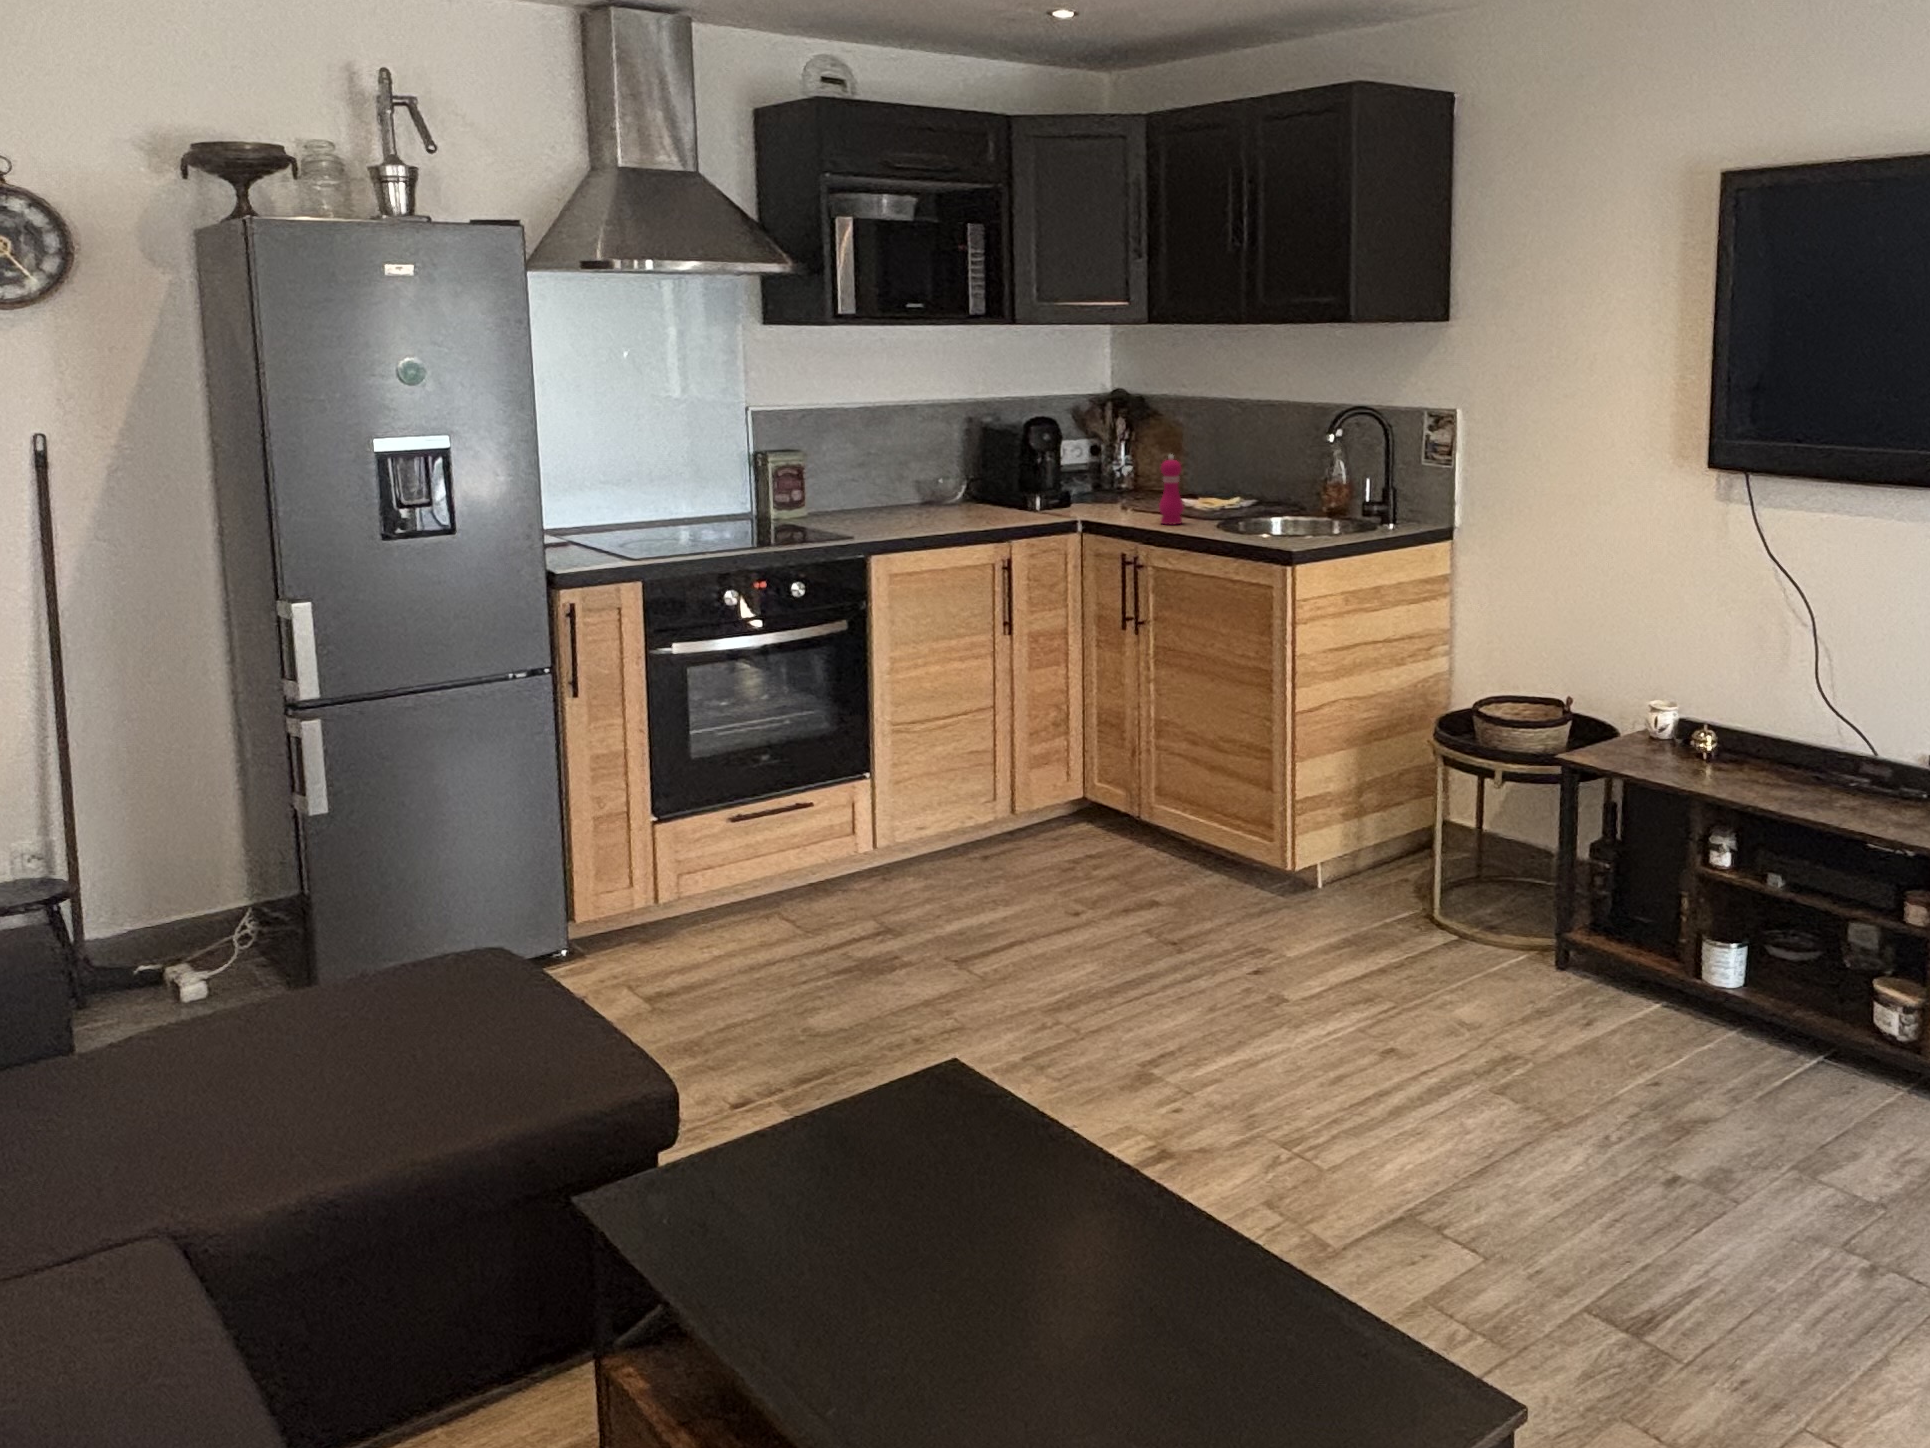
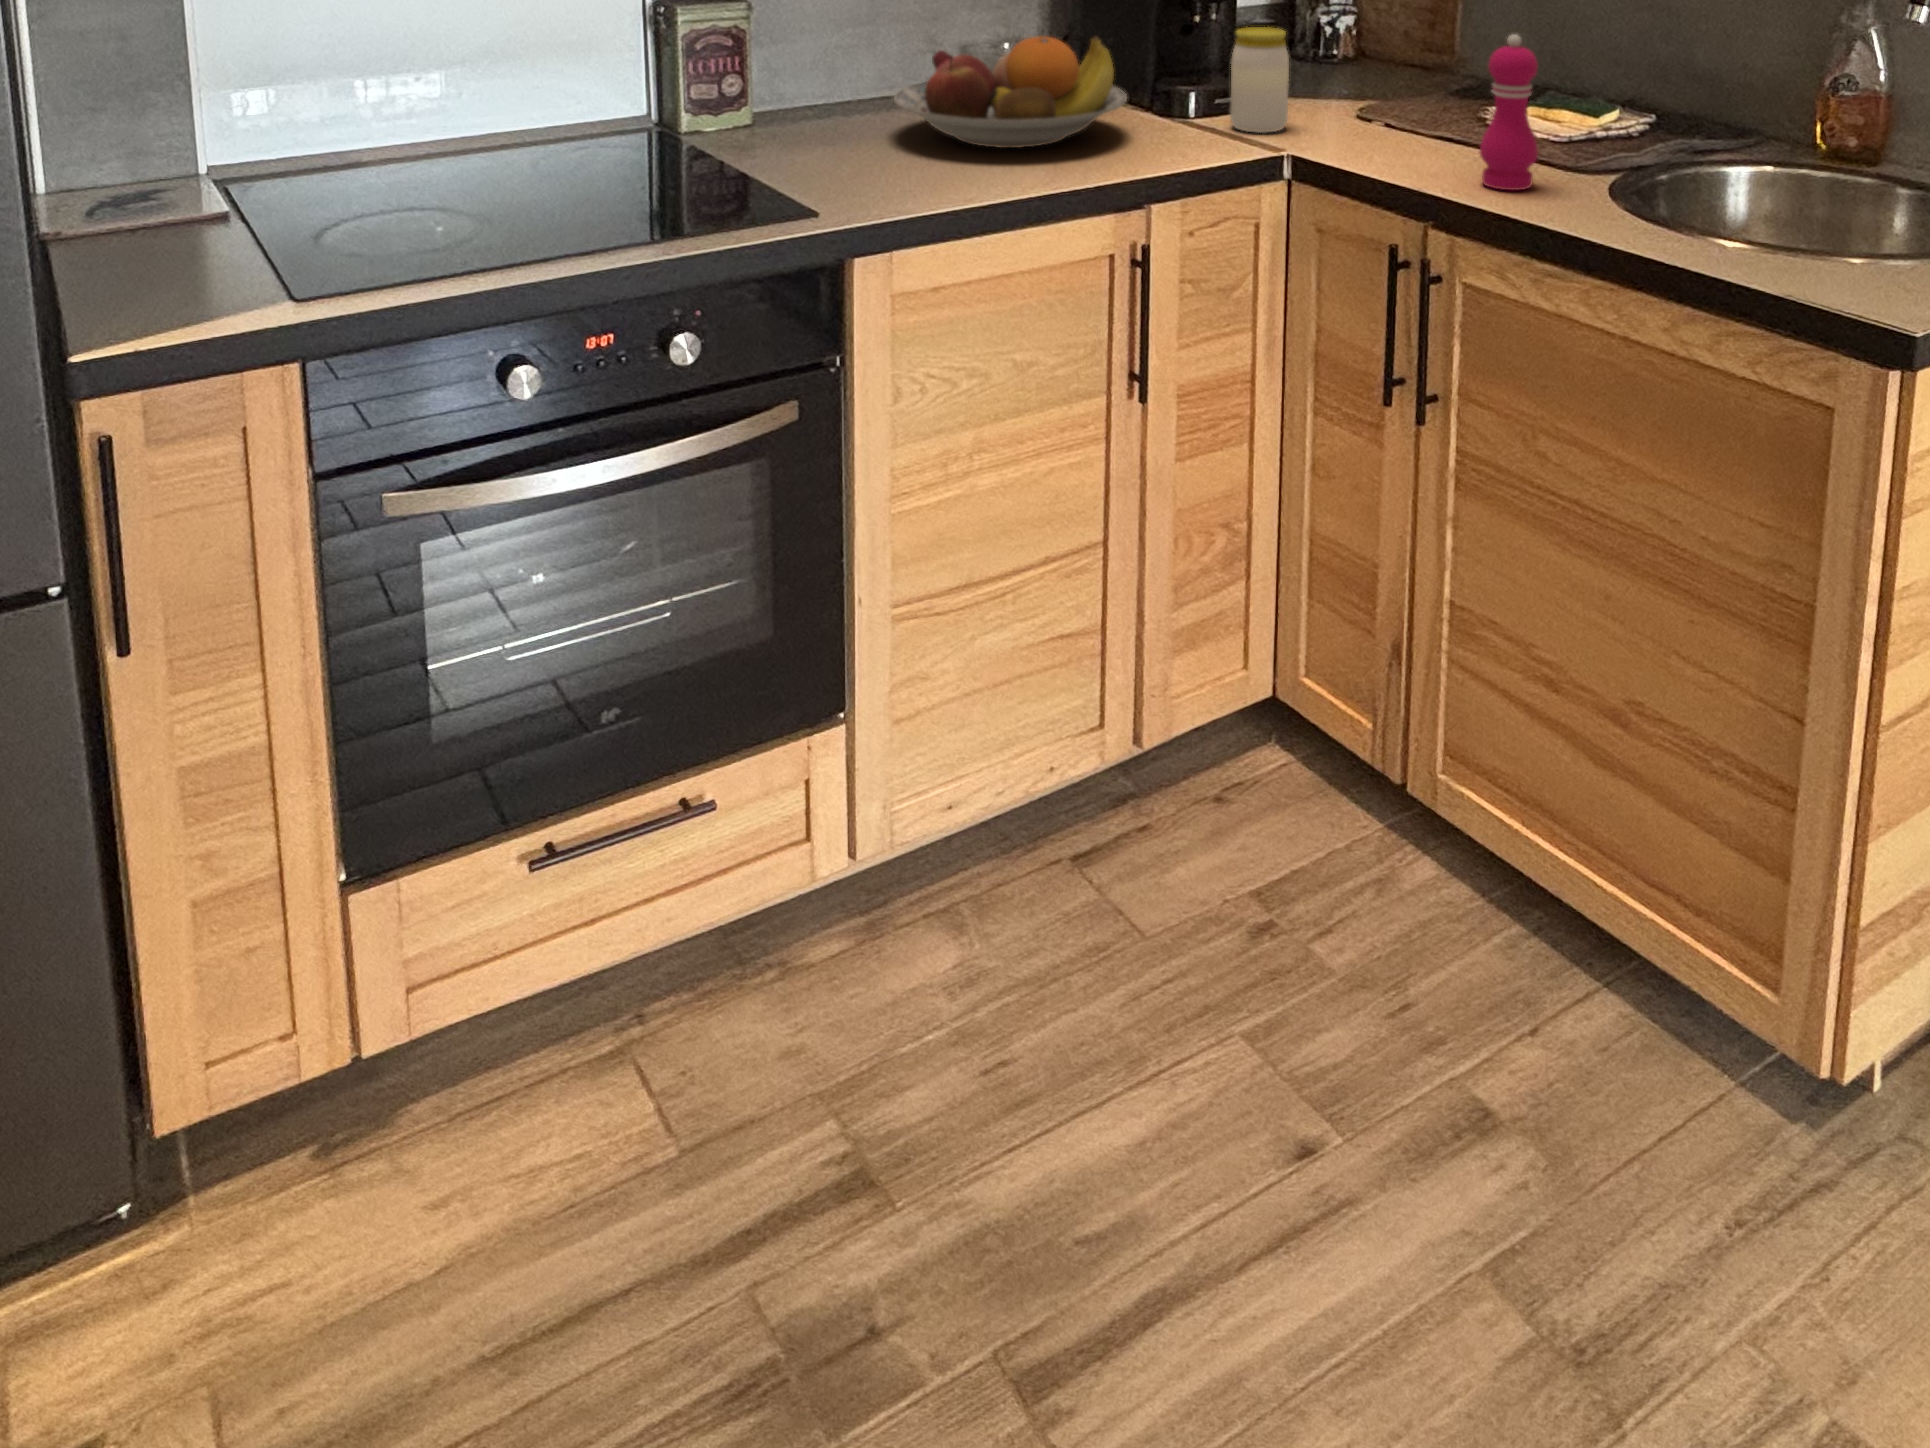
jar: none [1053,462,1082,513] -> present [1230,27,1289,133]
fruit bowl: none [884,467,1001,520] -> present [894,37,1127,148]

